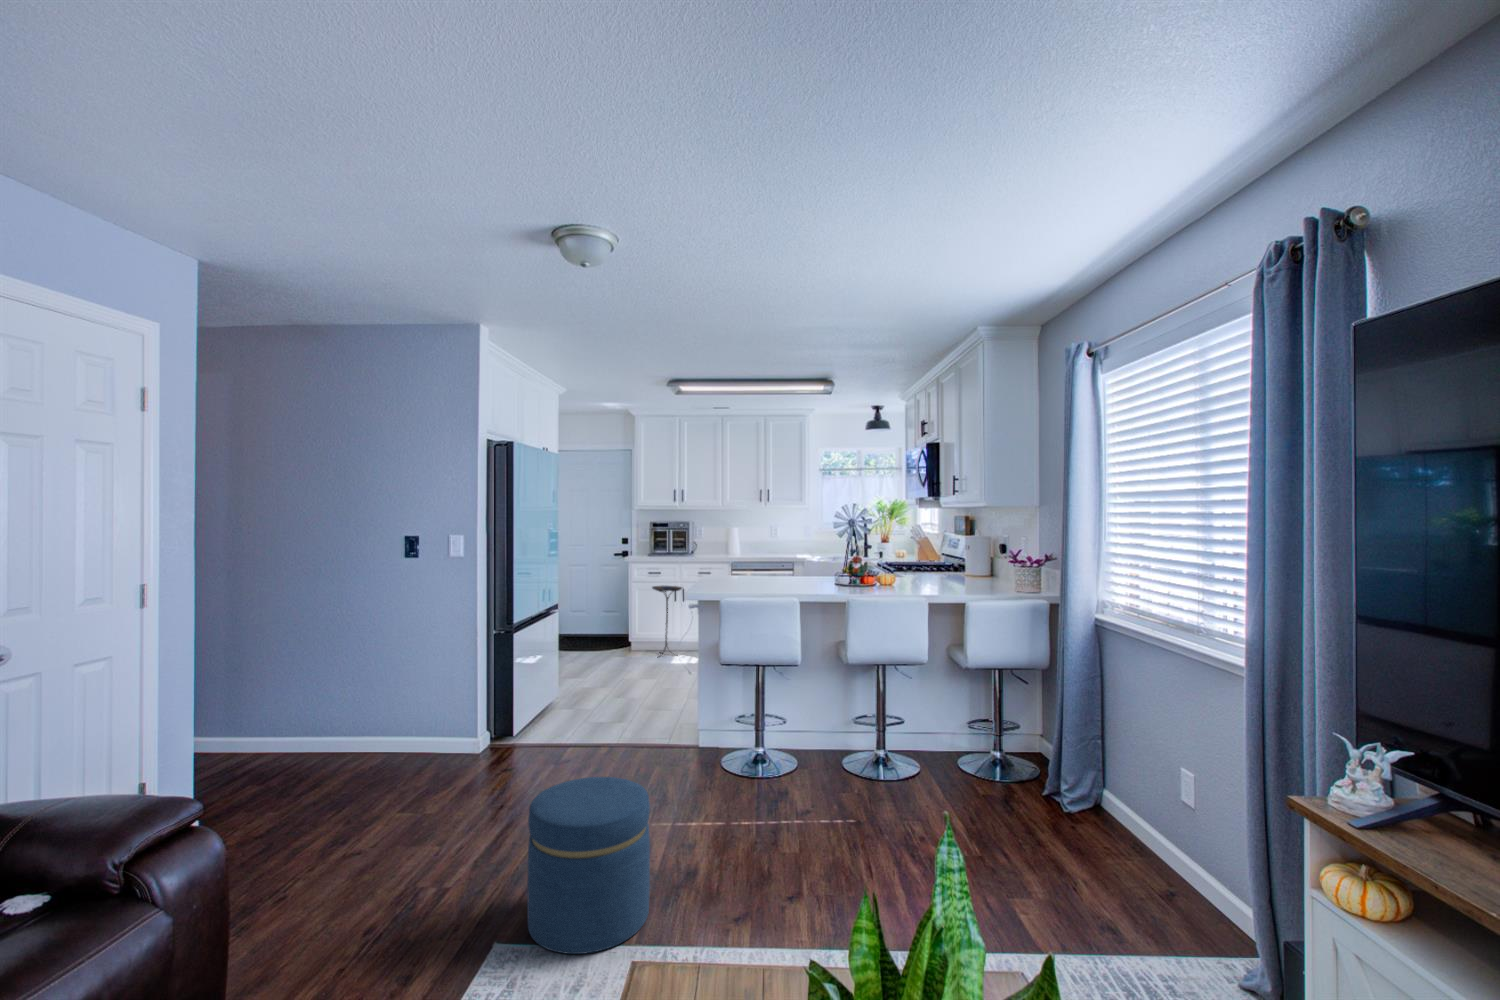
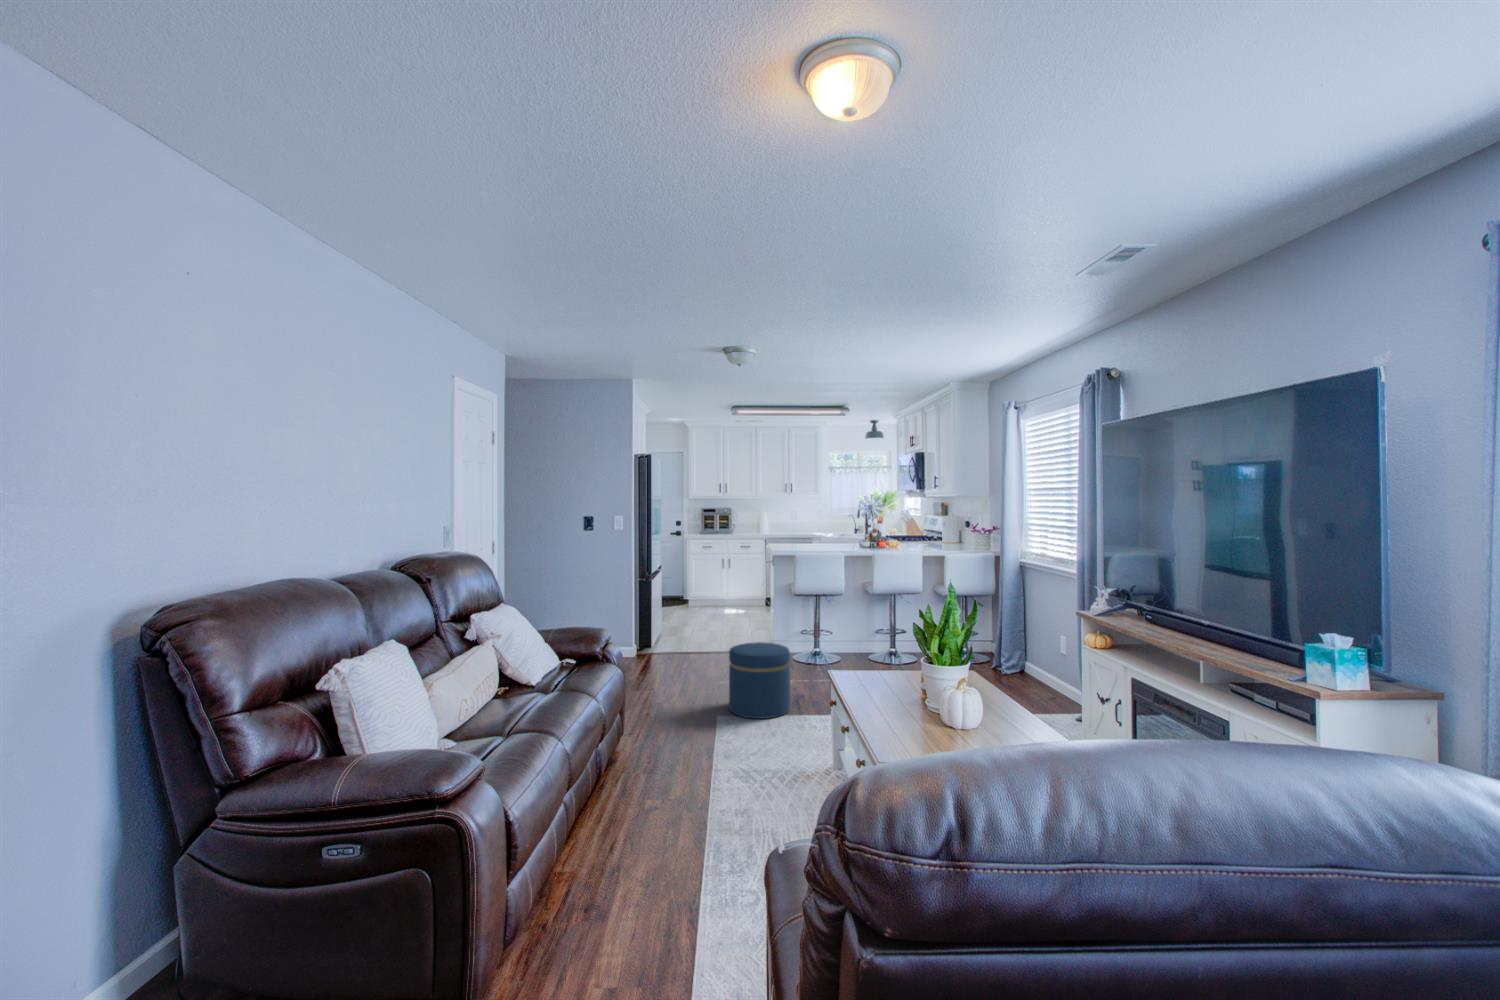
side table: present [652,586,682,650] -> none [708,556,731,609]

